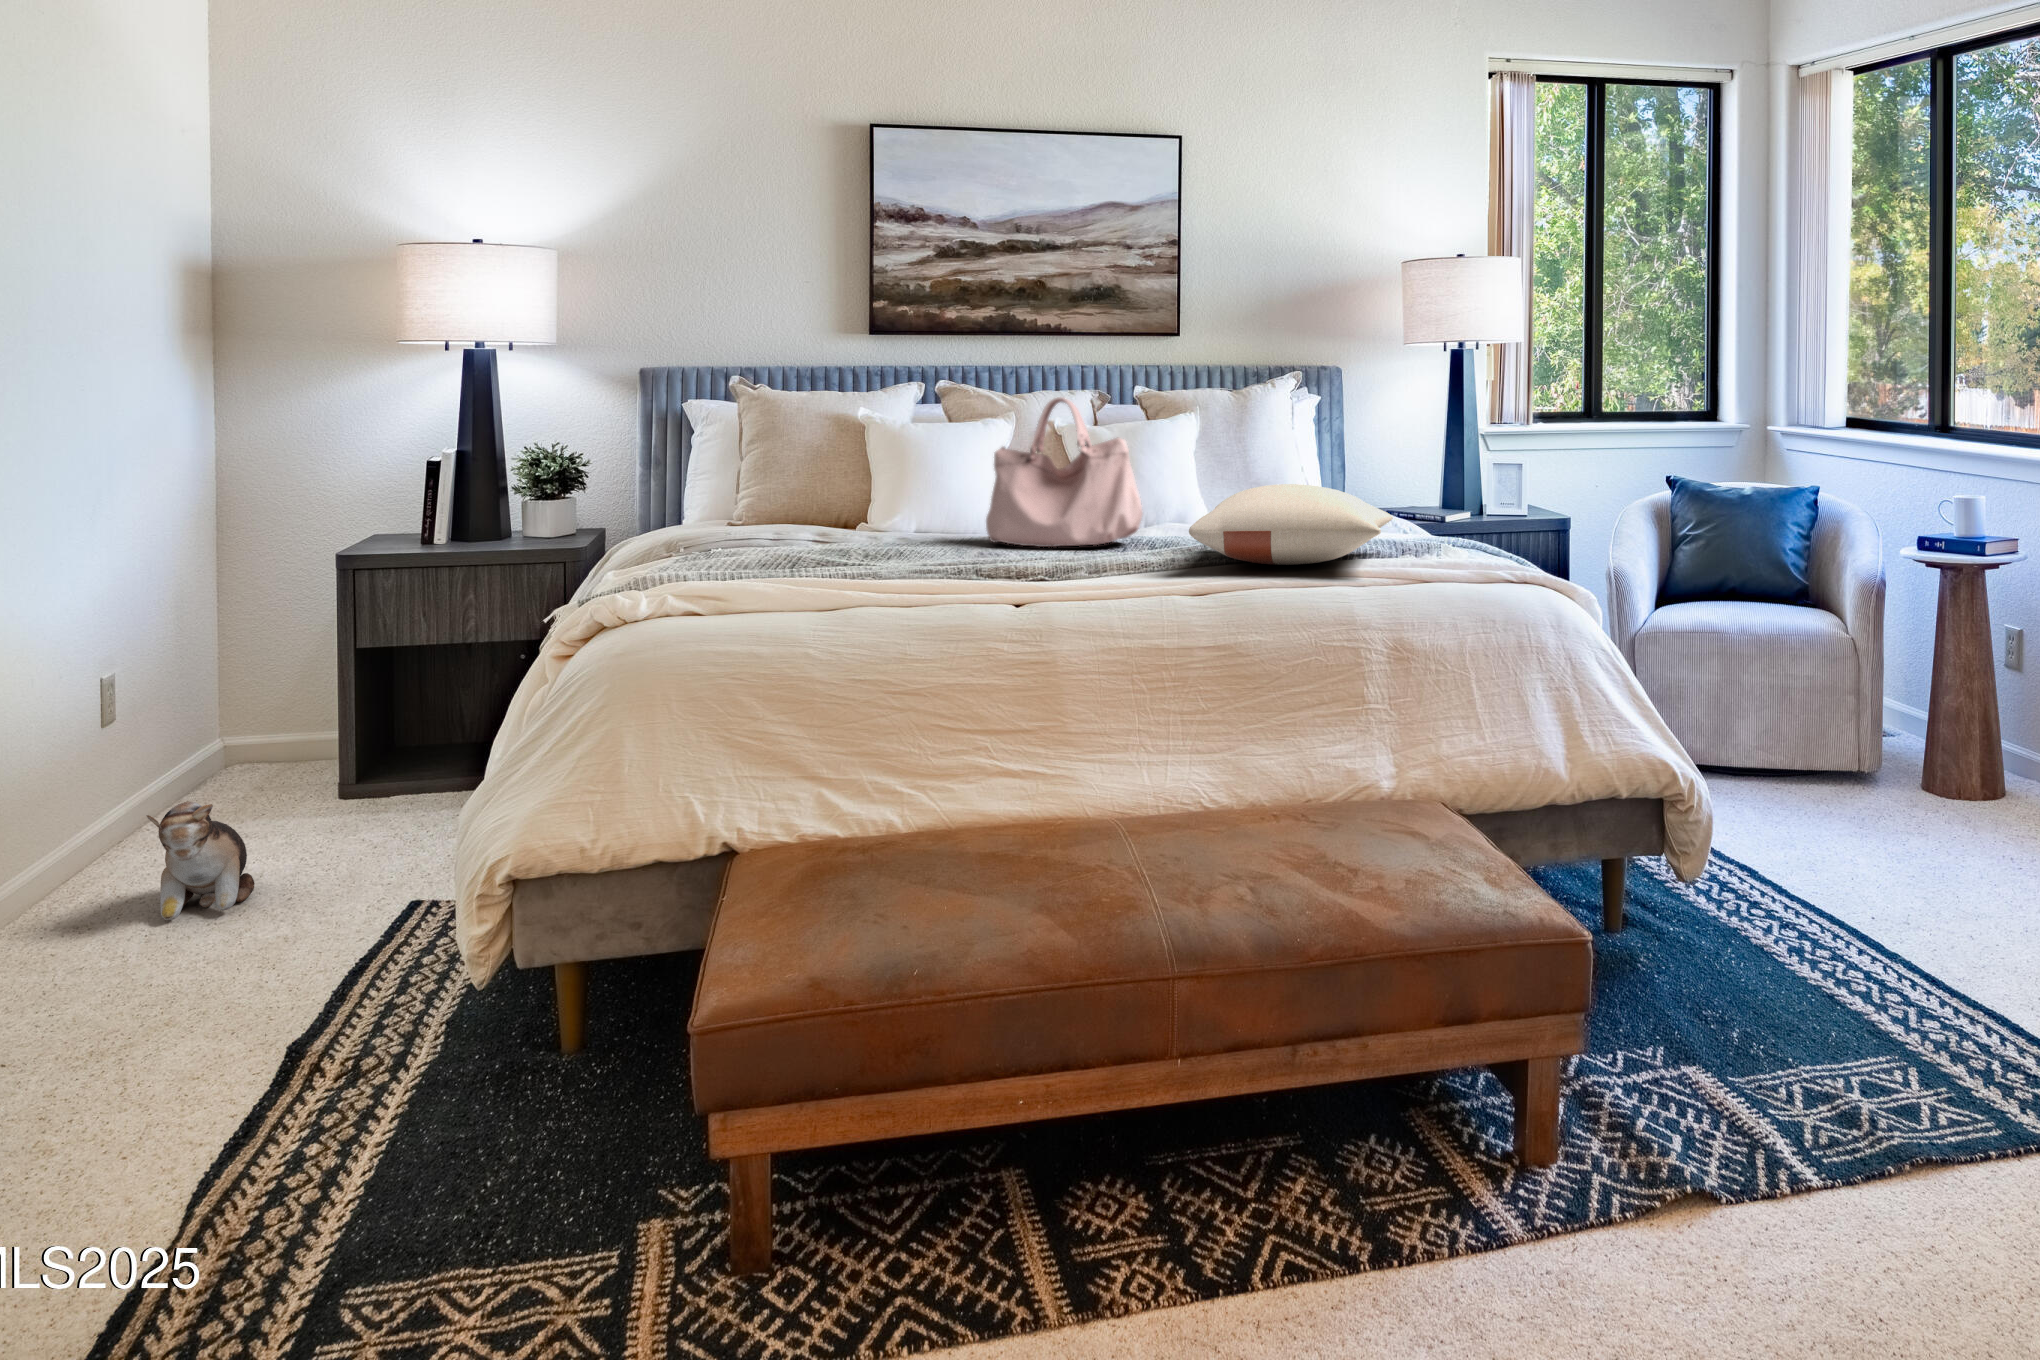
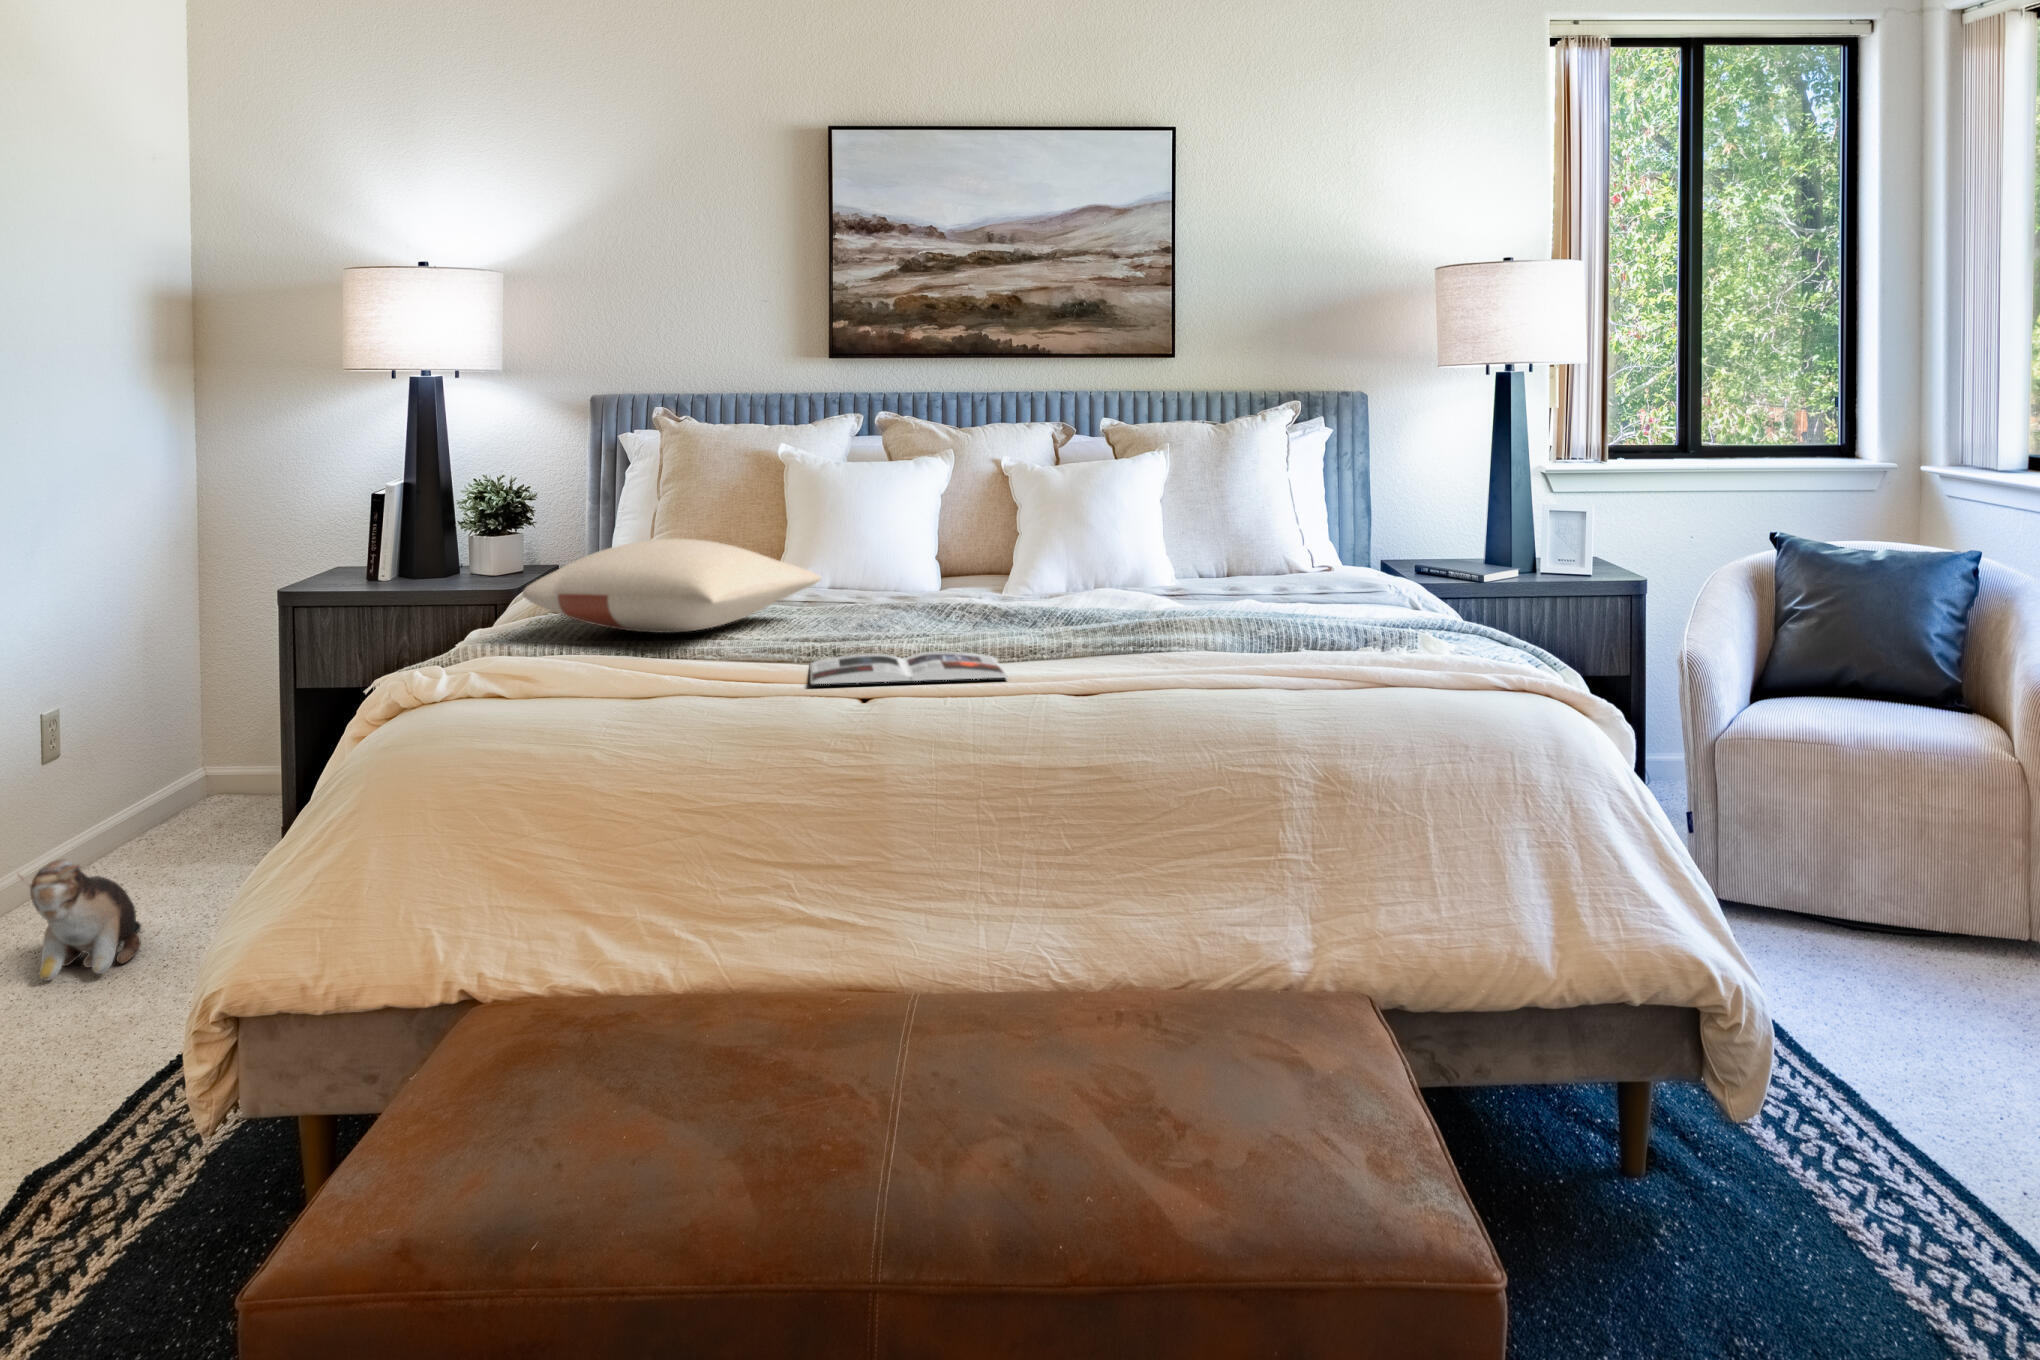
handbag: present [986,397,1142,547] -> none [882,439,1056,617]
pillow: present [1189,484,1393,565] -> present [523,538,821,633]
magazine: none [964,567,1144,591] -> present [810,652,1009,684]

